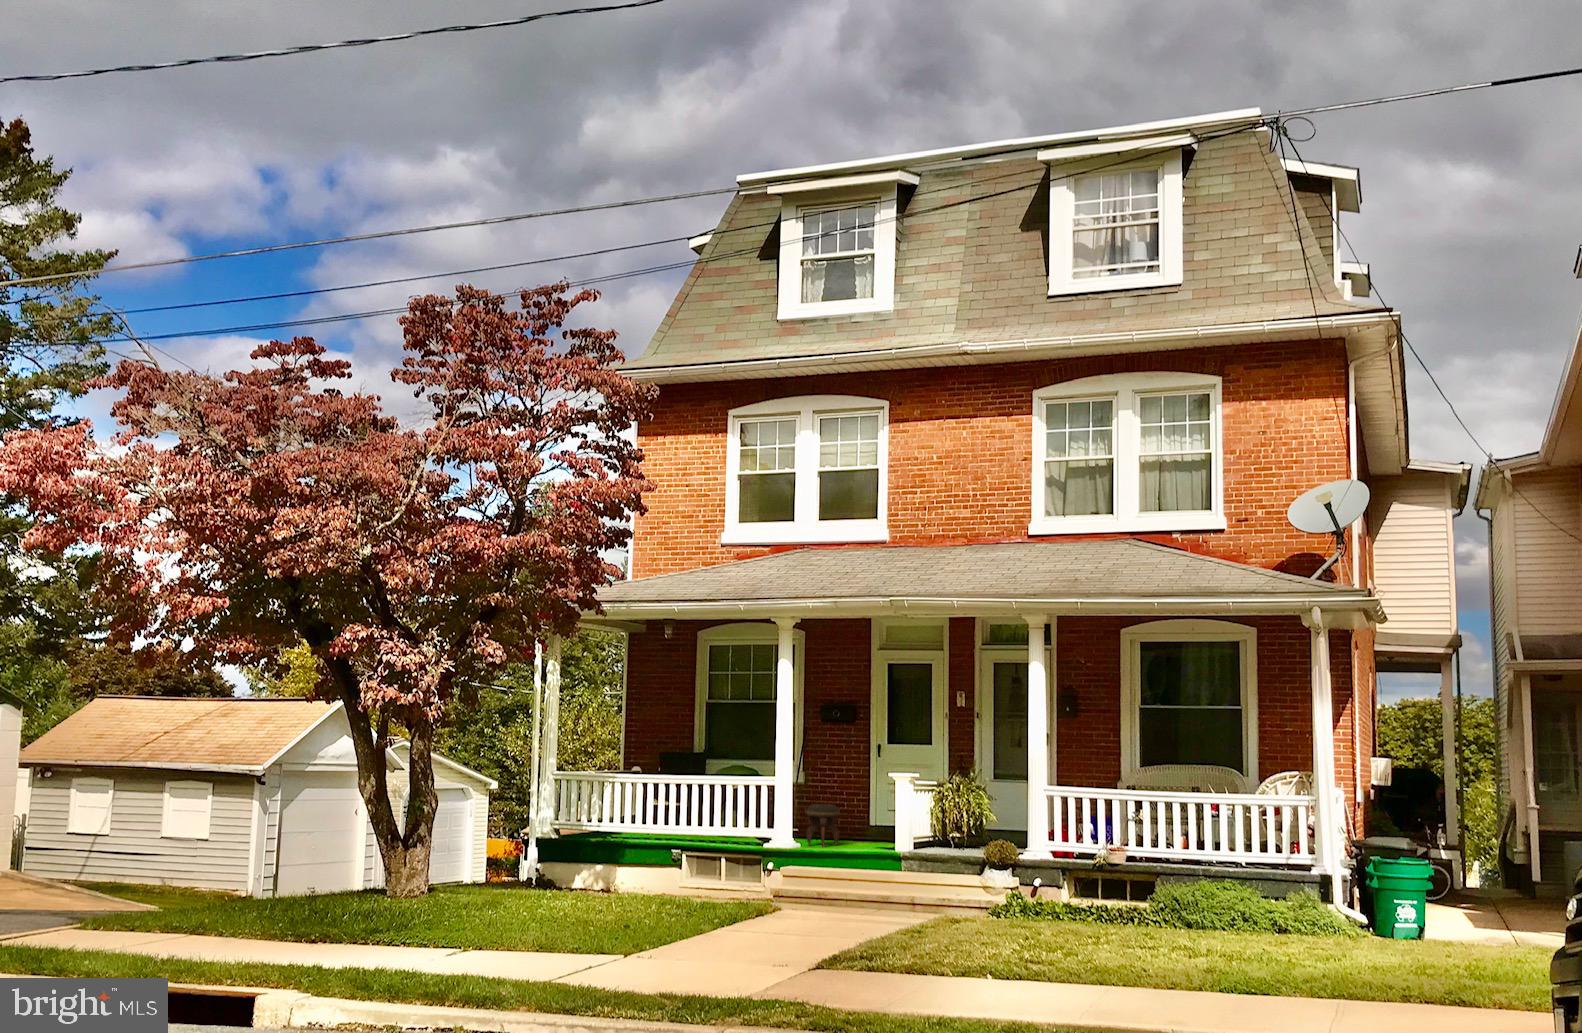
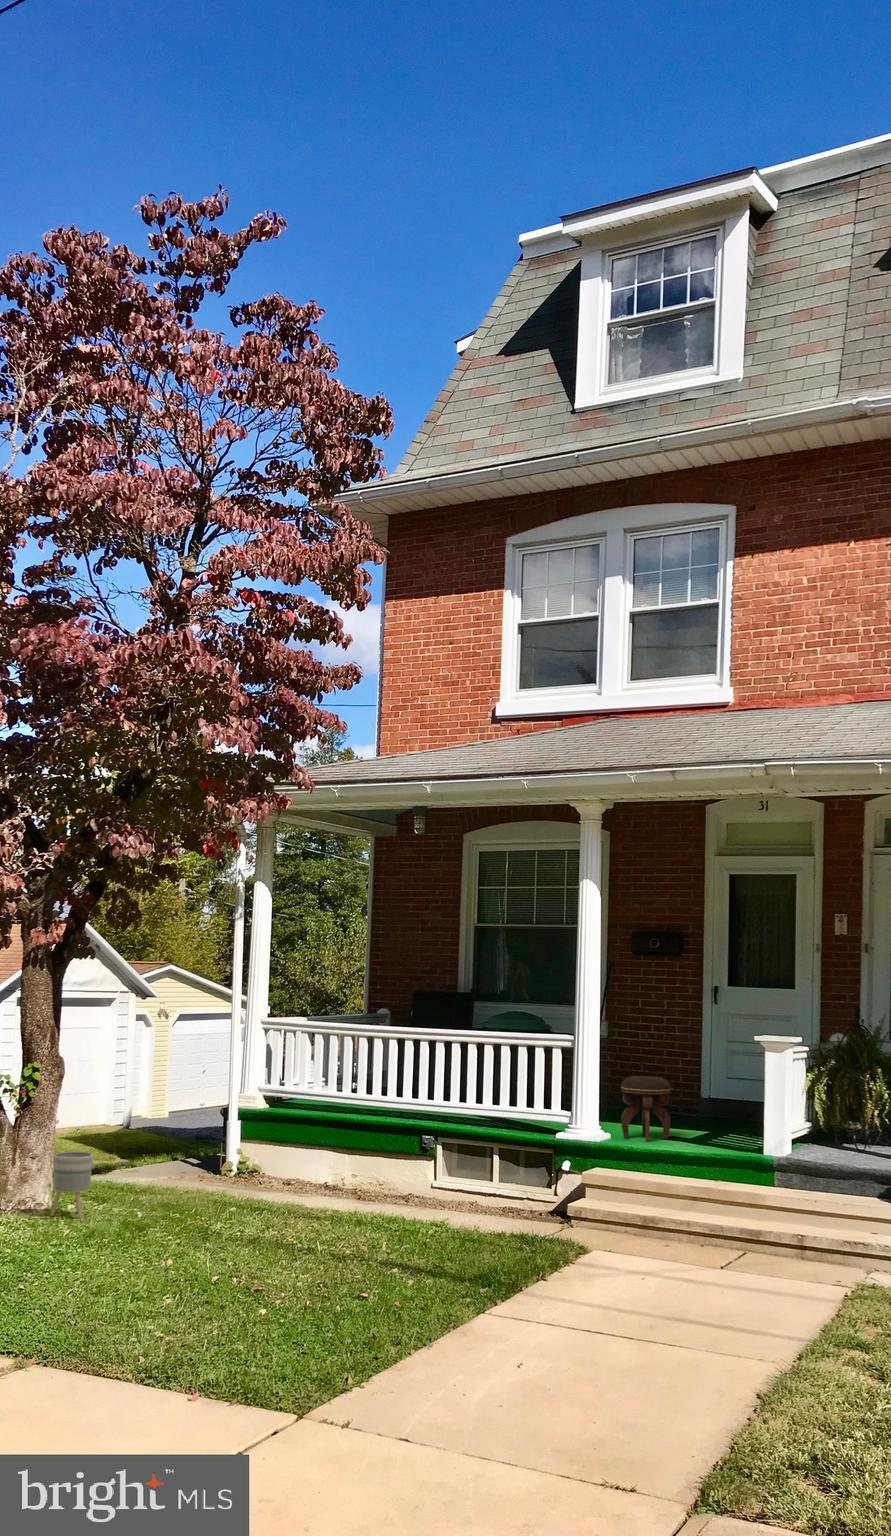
planter: none [431,861,458,904] -> present [51,1152,93,1218]

